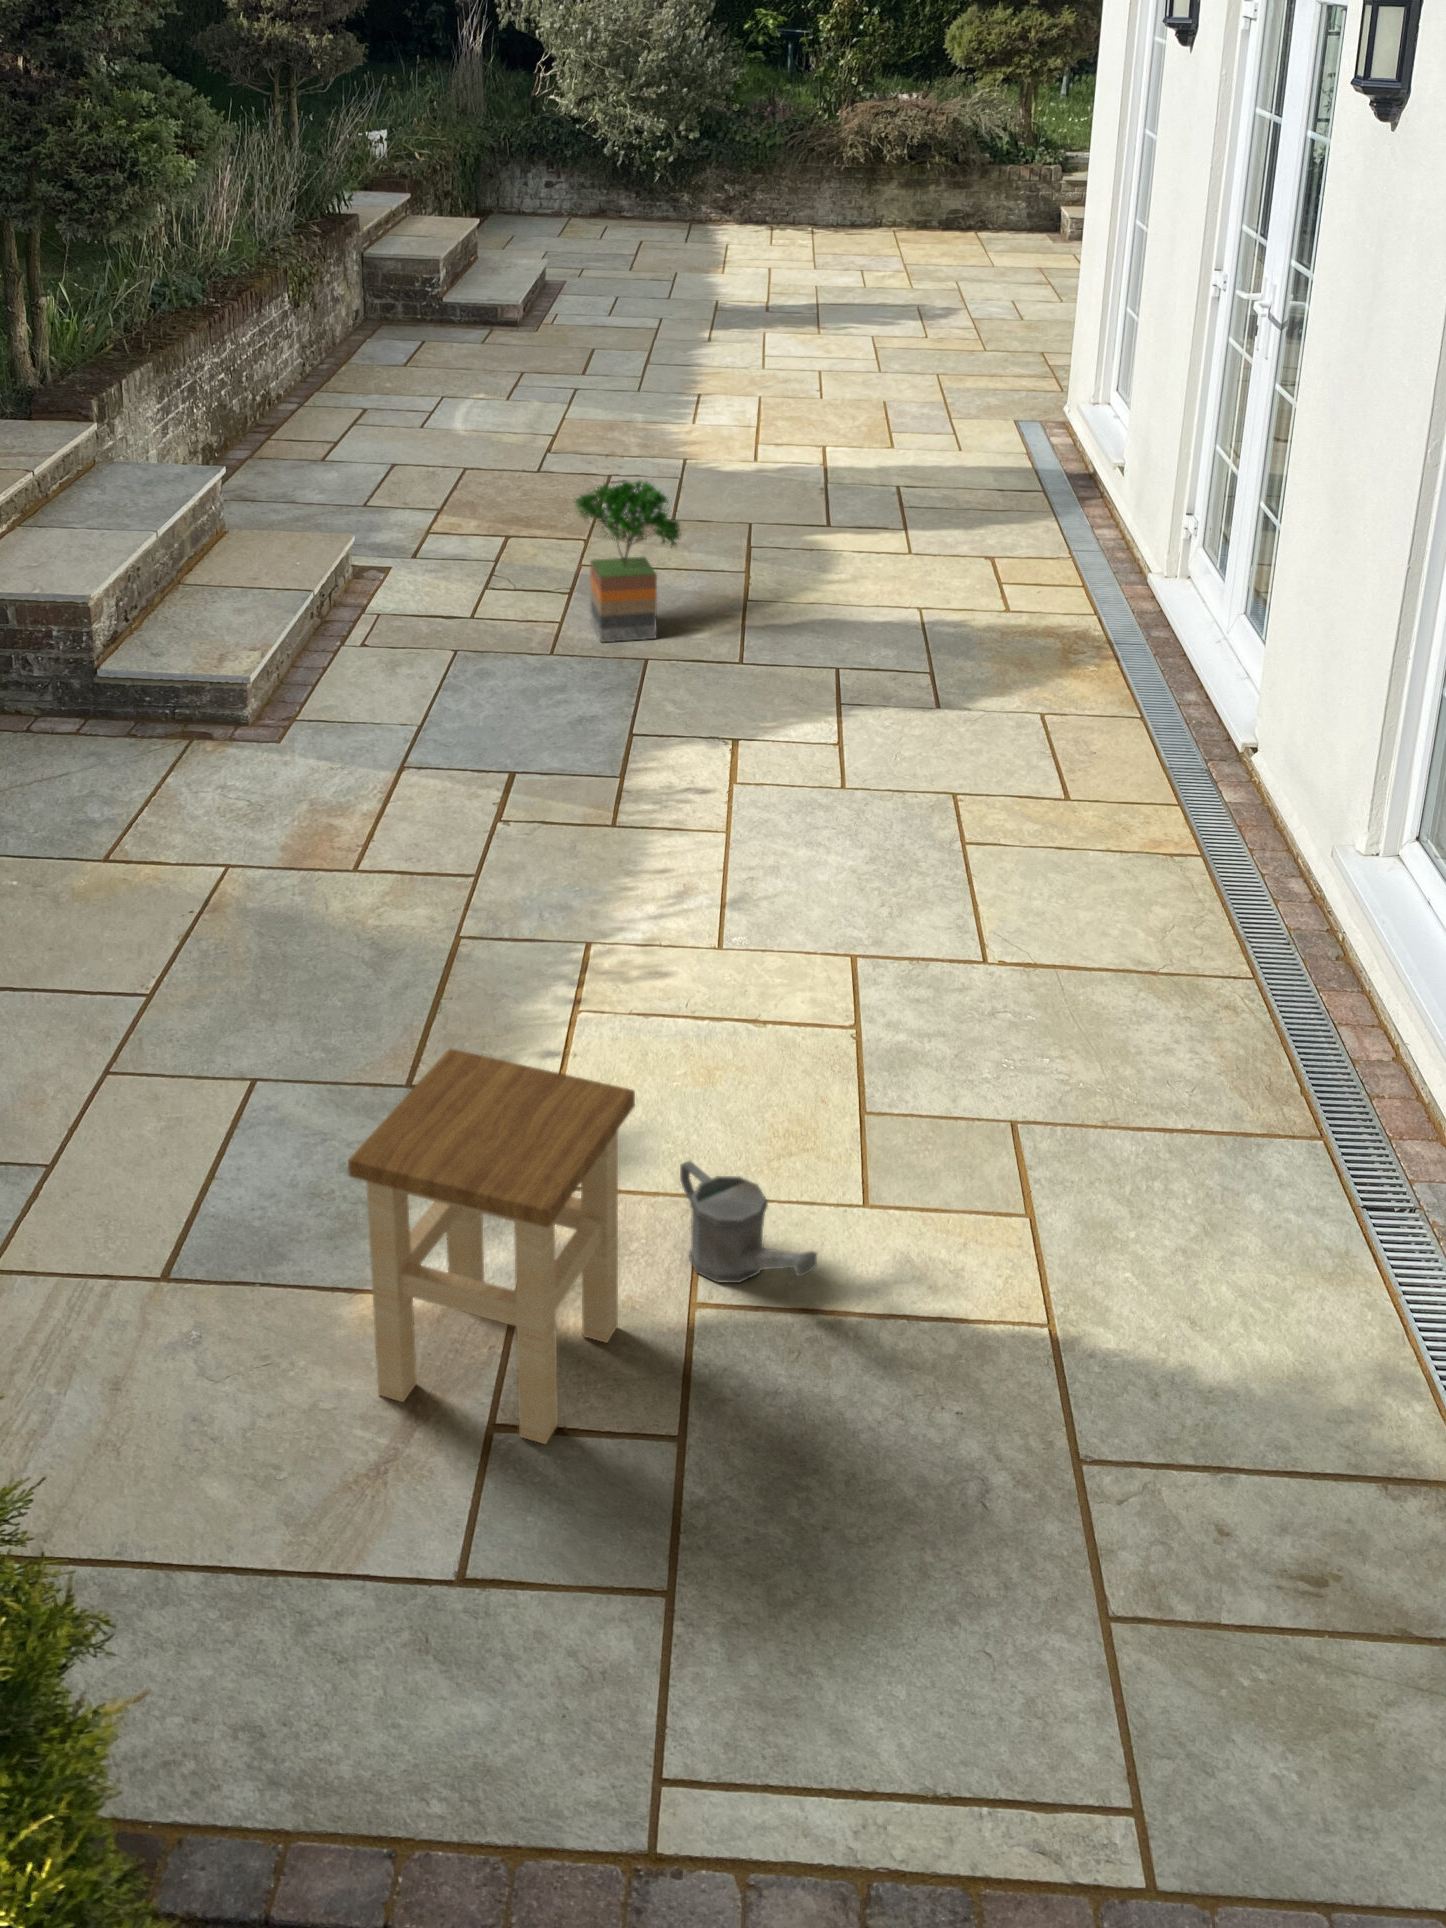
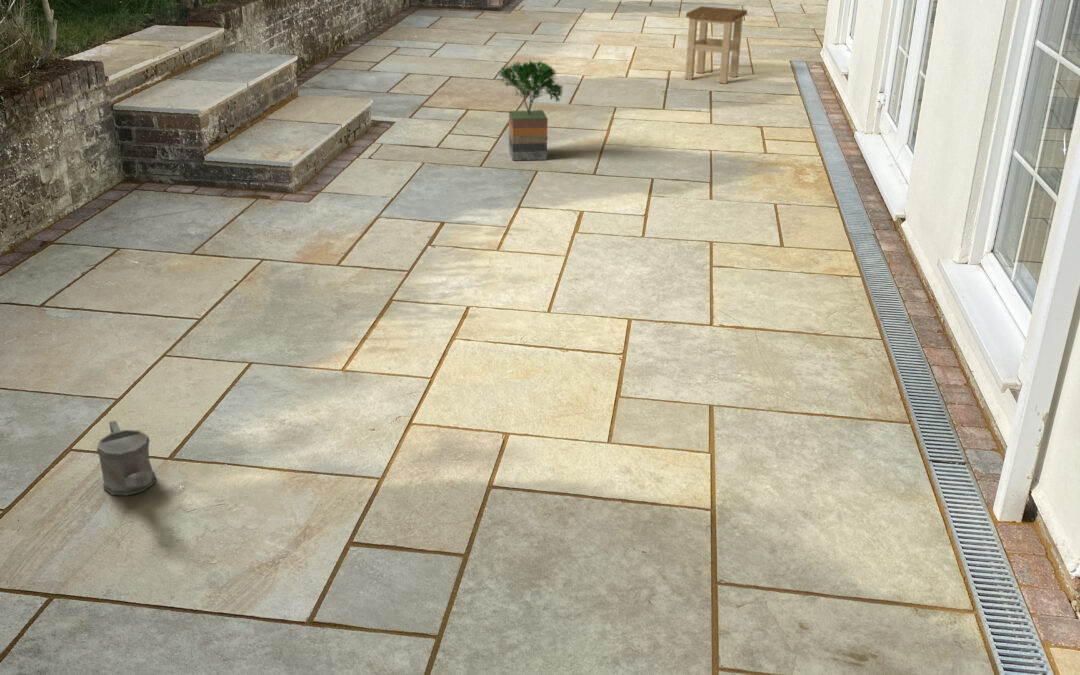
stool: present [348,1049,635,1444] -> present [685,6,747,84]
watering can: present [680,1161,817,1283] -> present [97,421,155,496]

